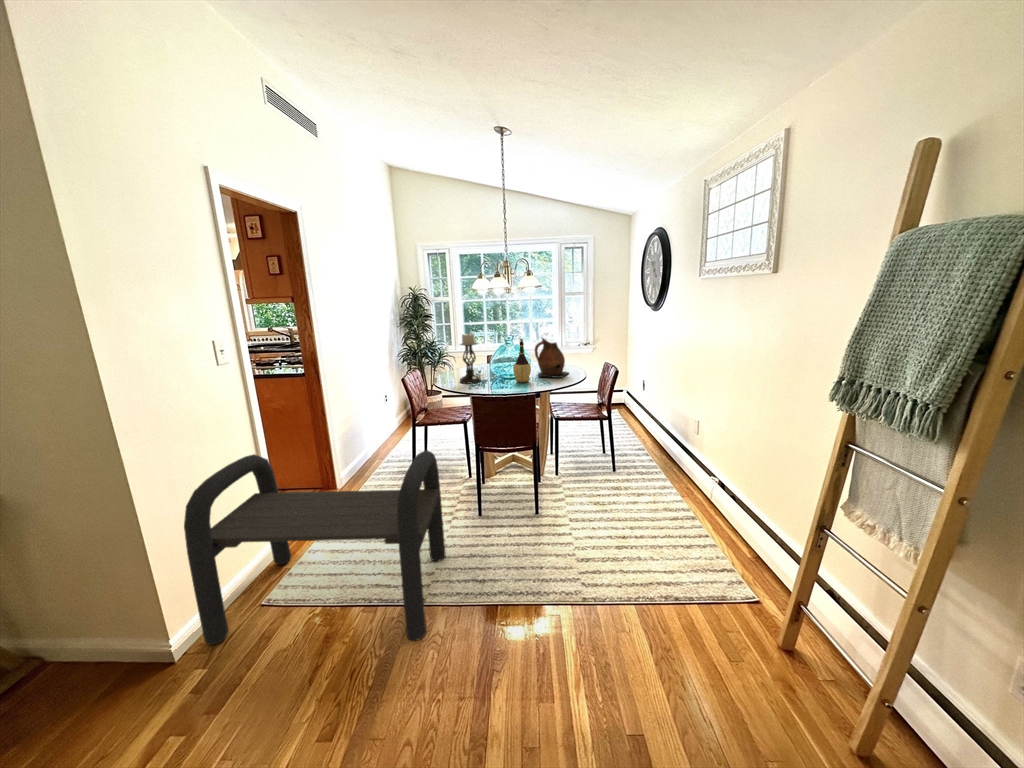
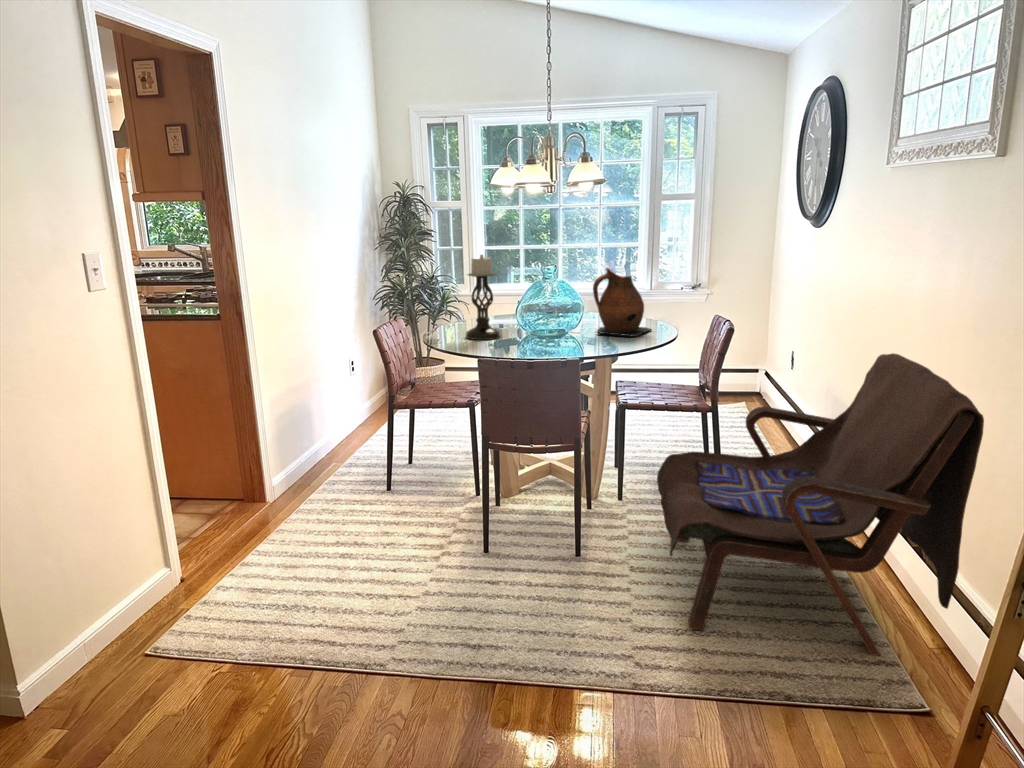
wine bottle: present [513,339,531,382] -> none [554,268,583,341]
armchair: none [580,384,778,567] -> present [657,353,984,656]
bench: present [184,450,445,645] -> none [40,428,424,719]

